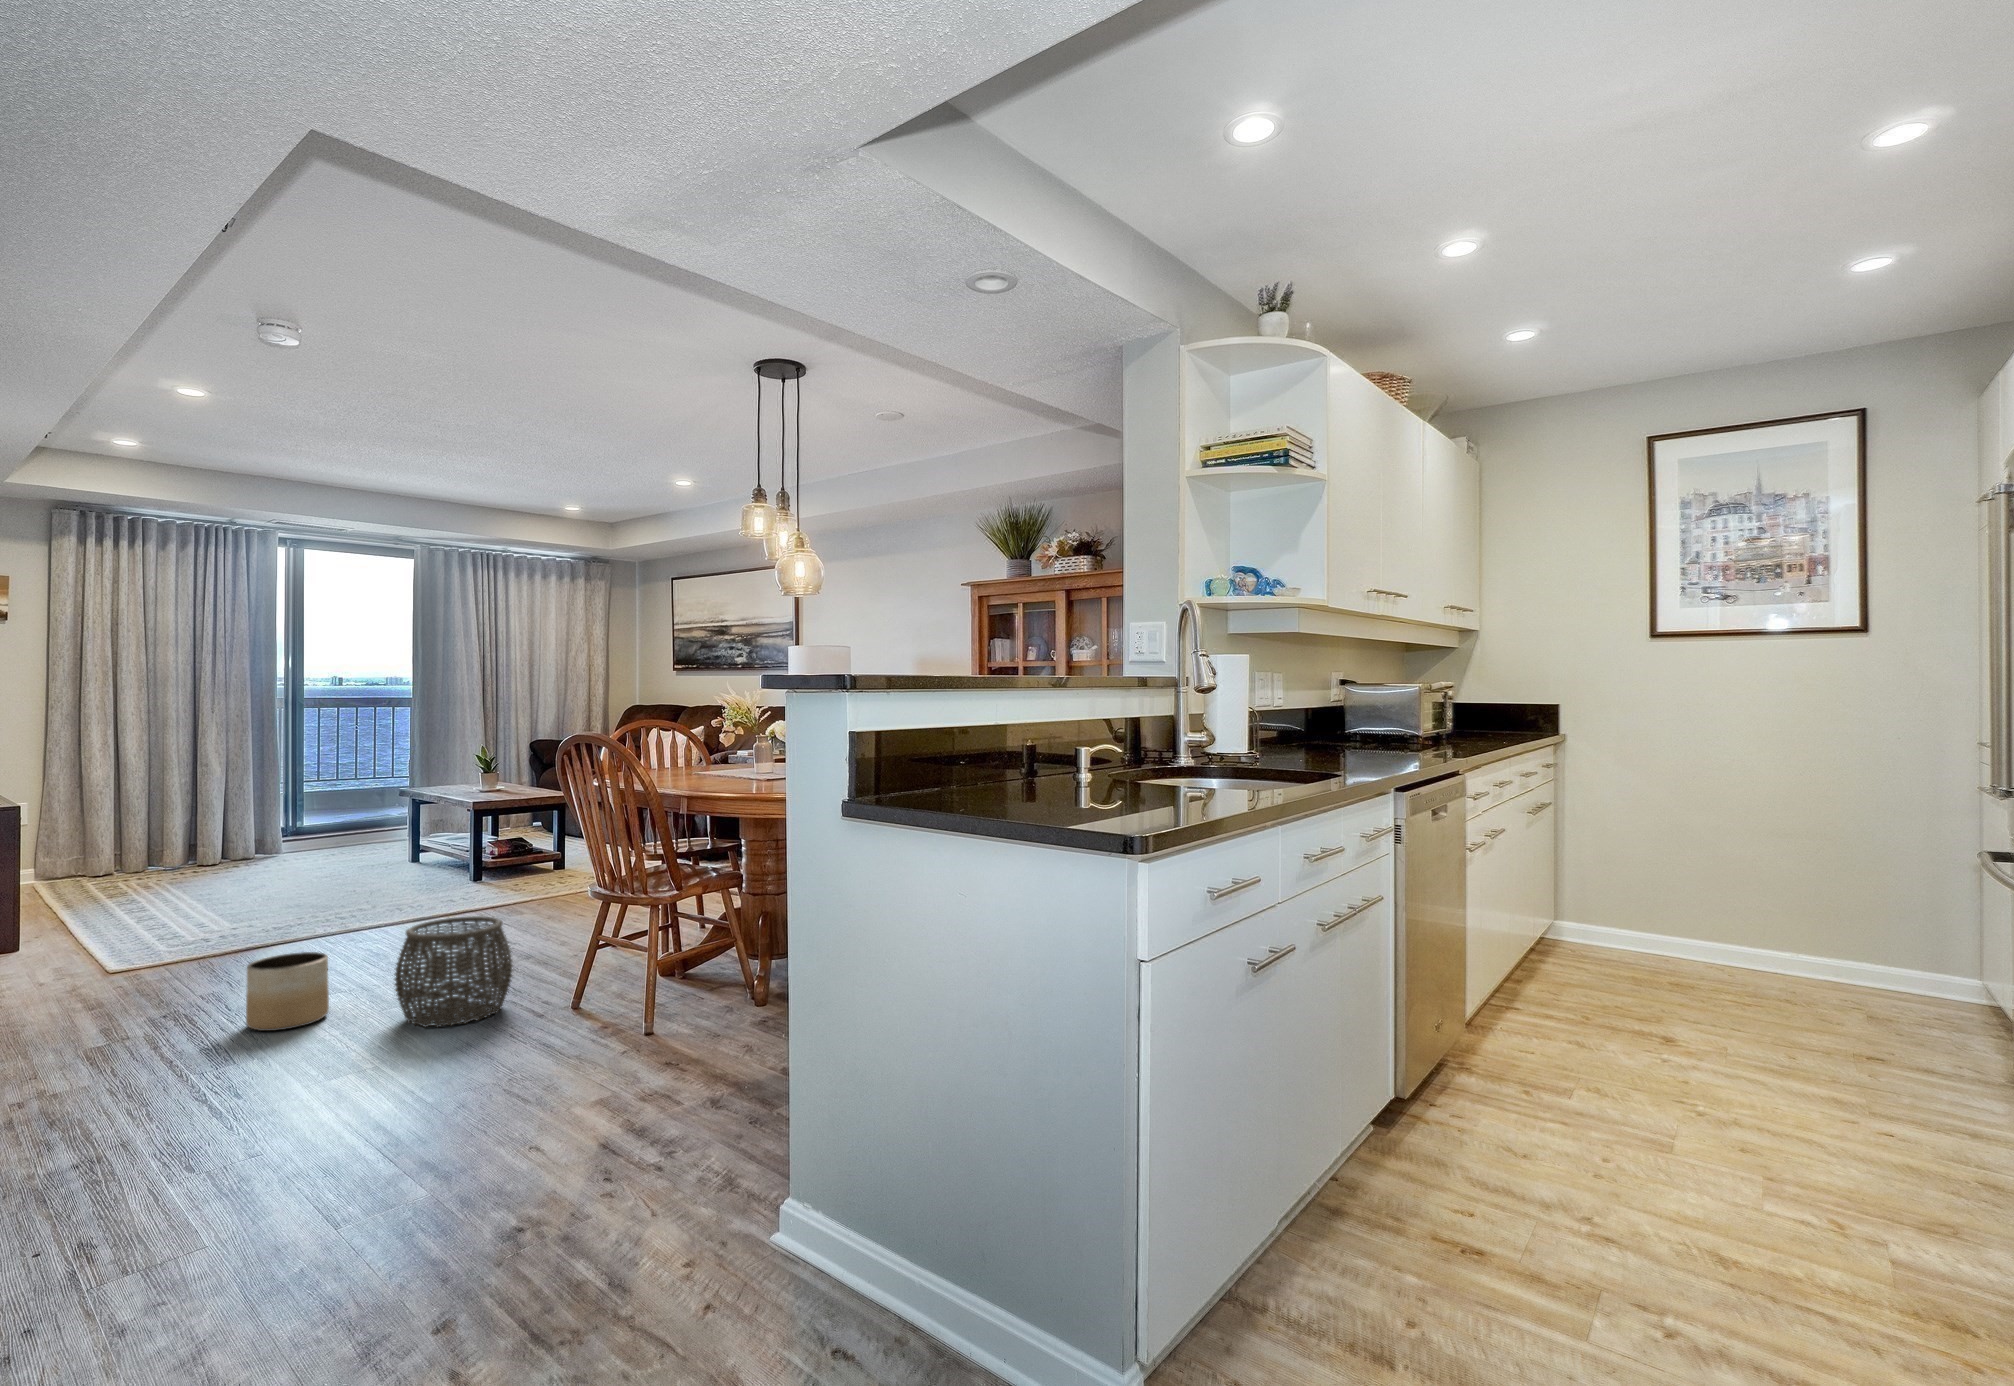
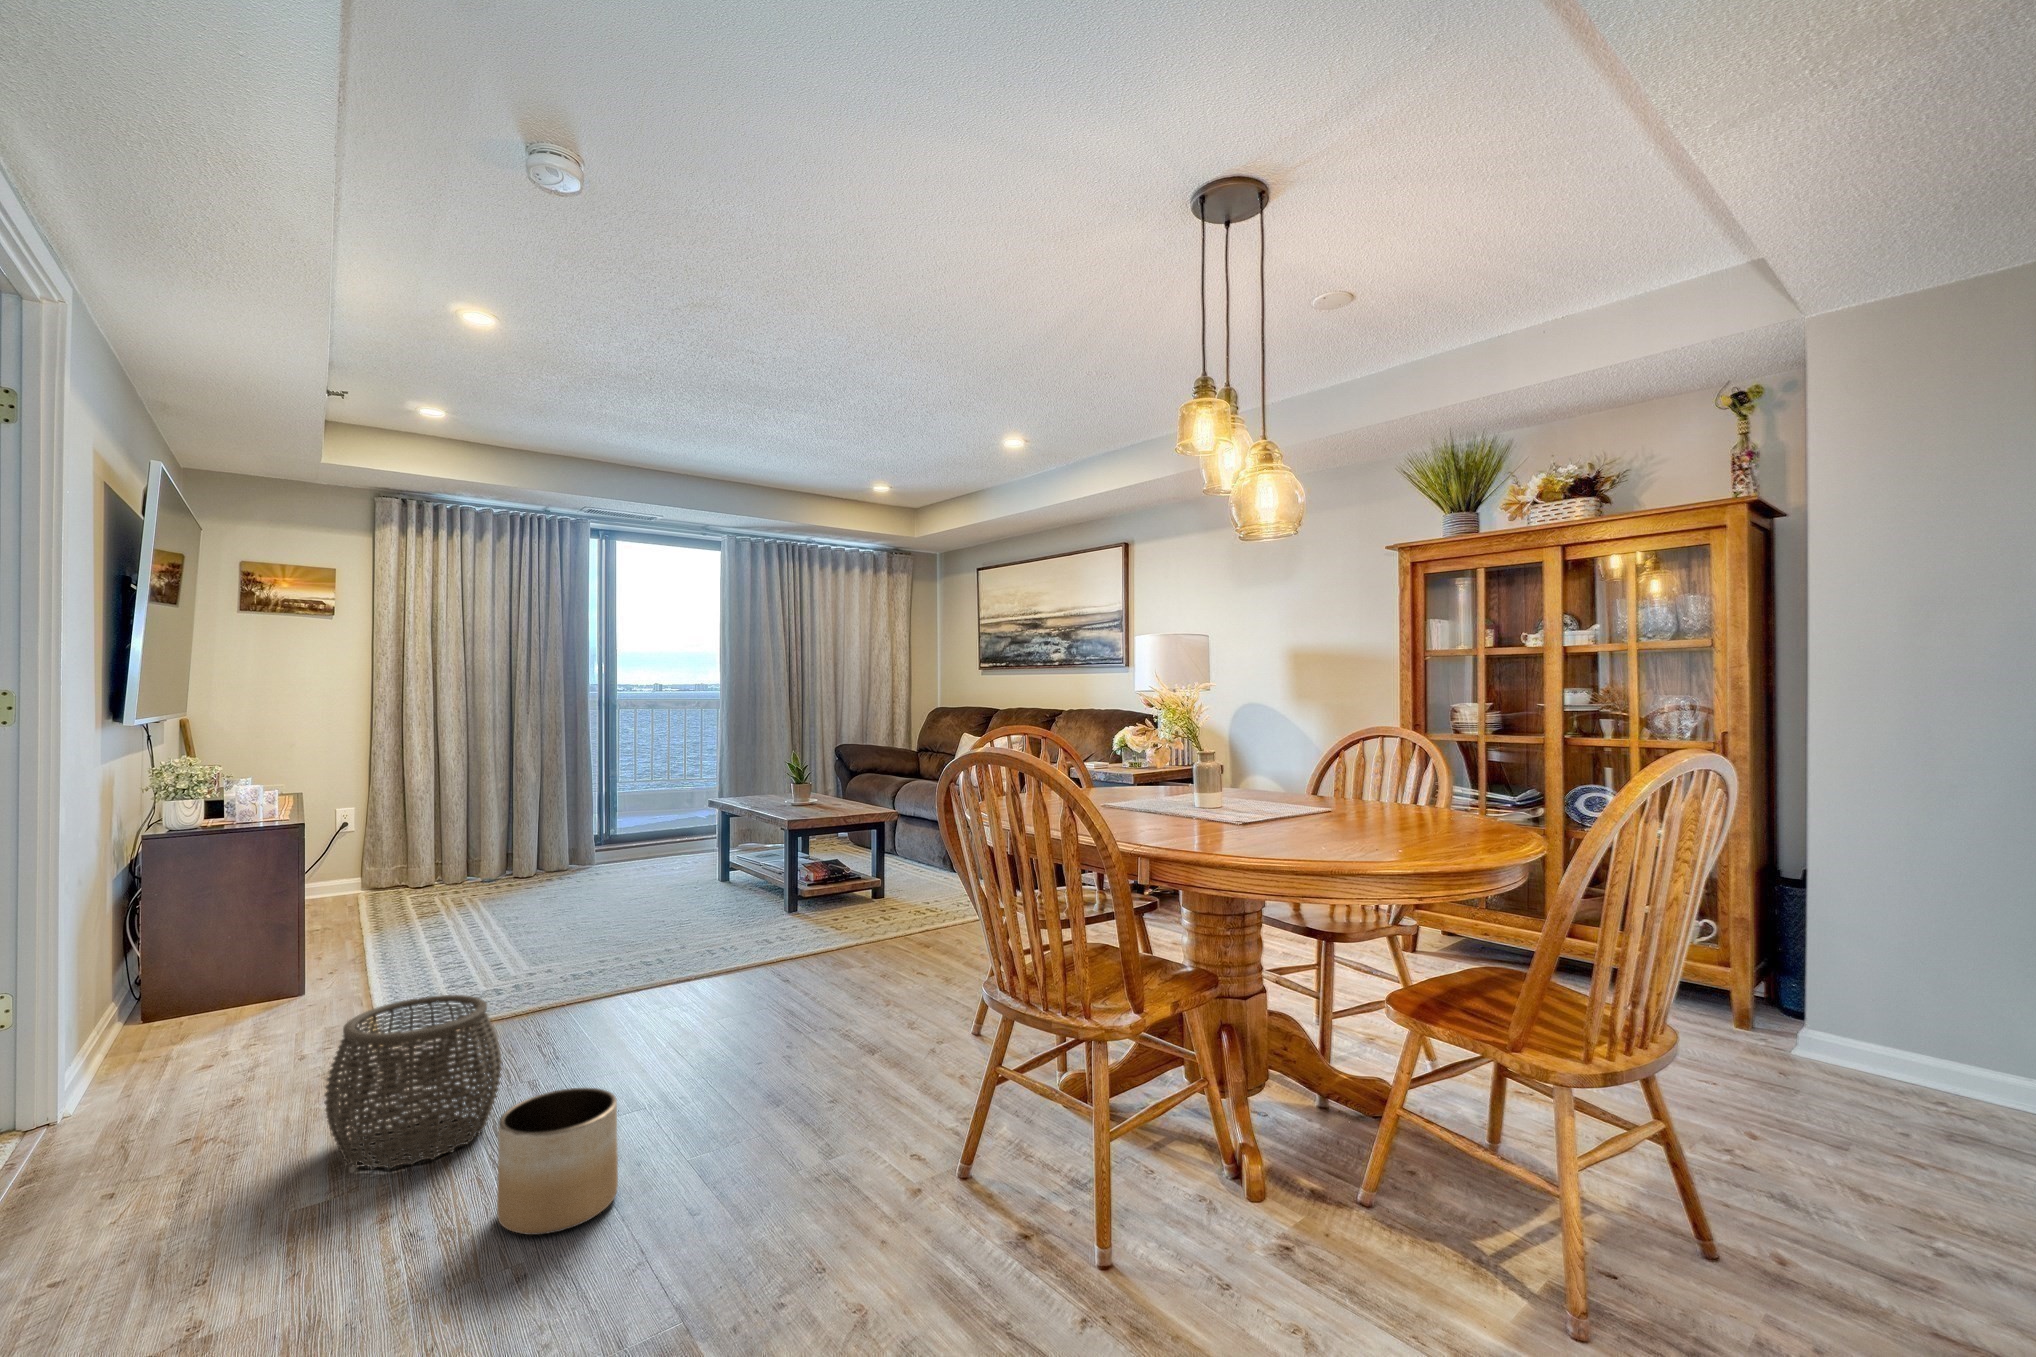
woven basket: present [394,916,513,1027] -> present [324,995,502,1169]

